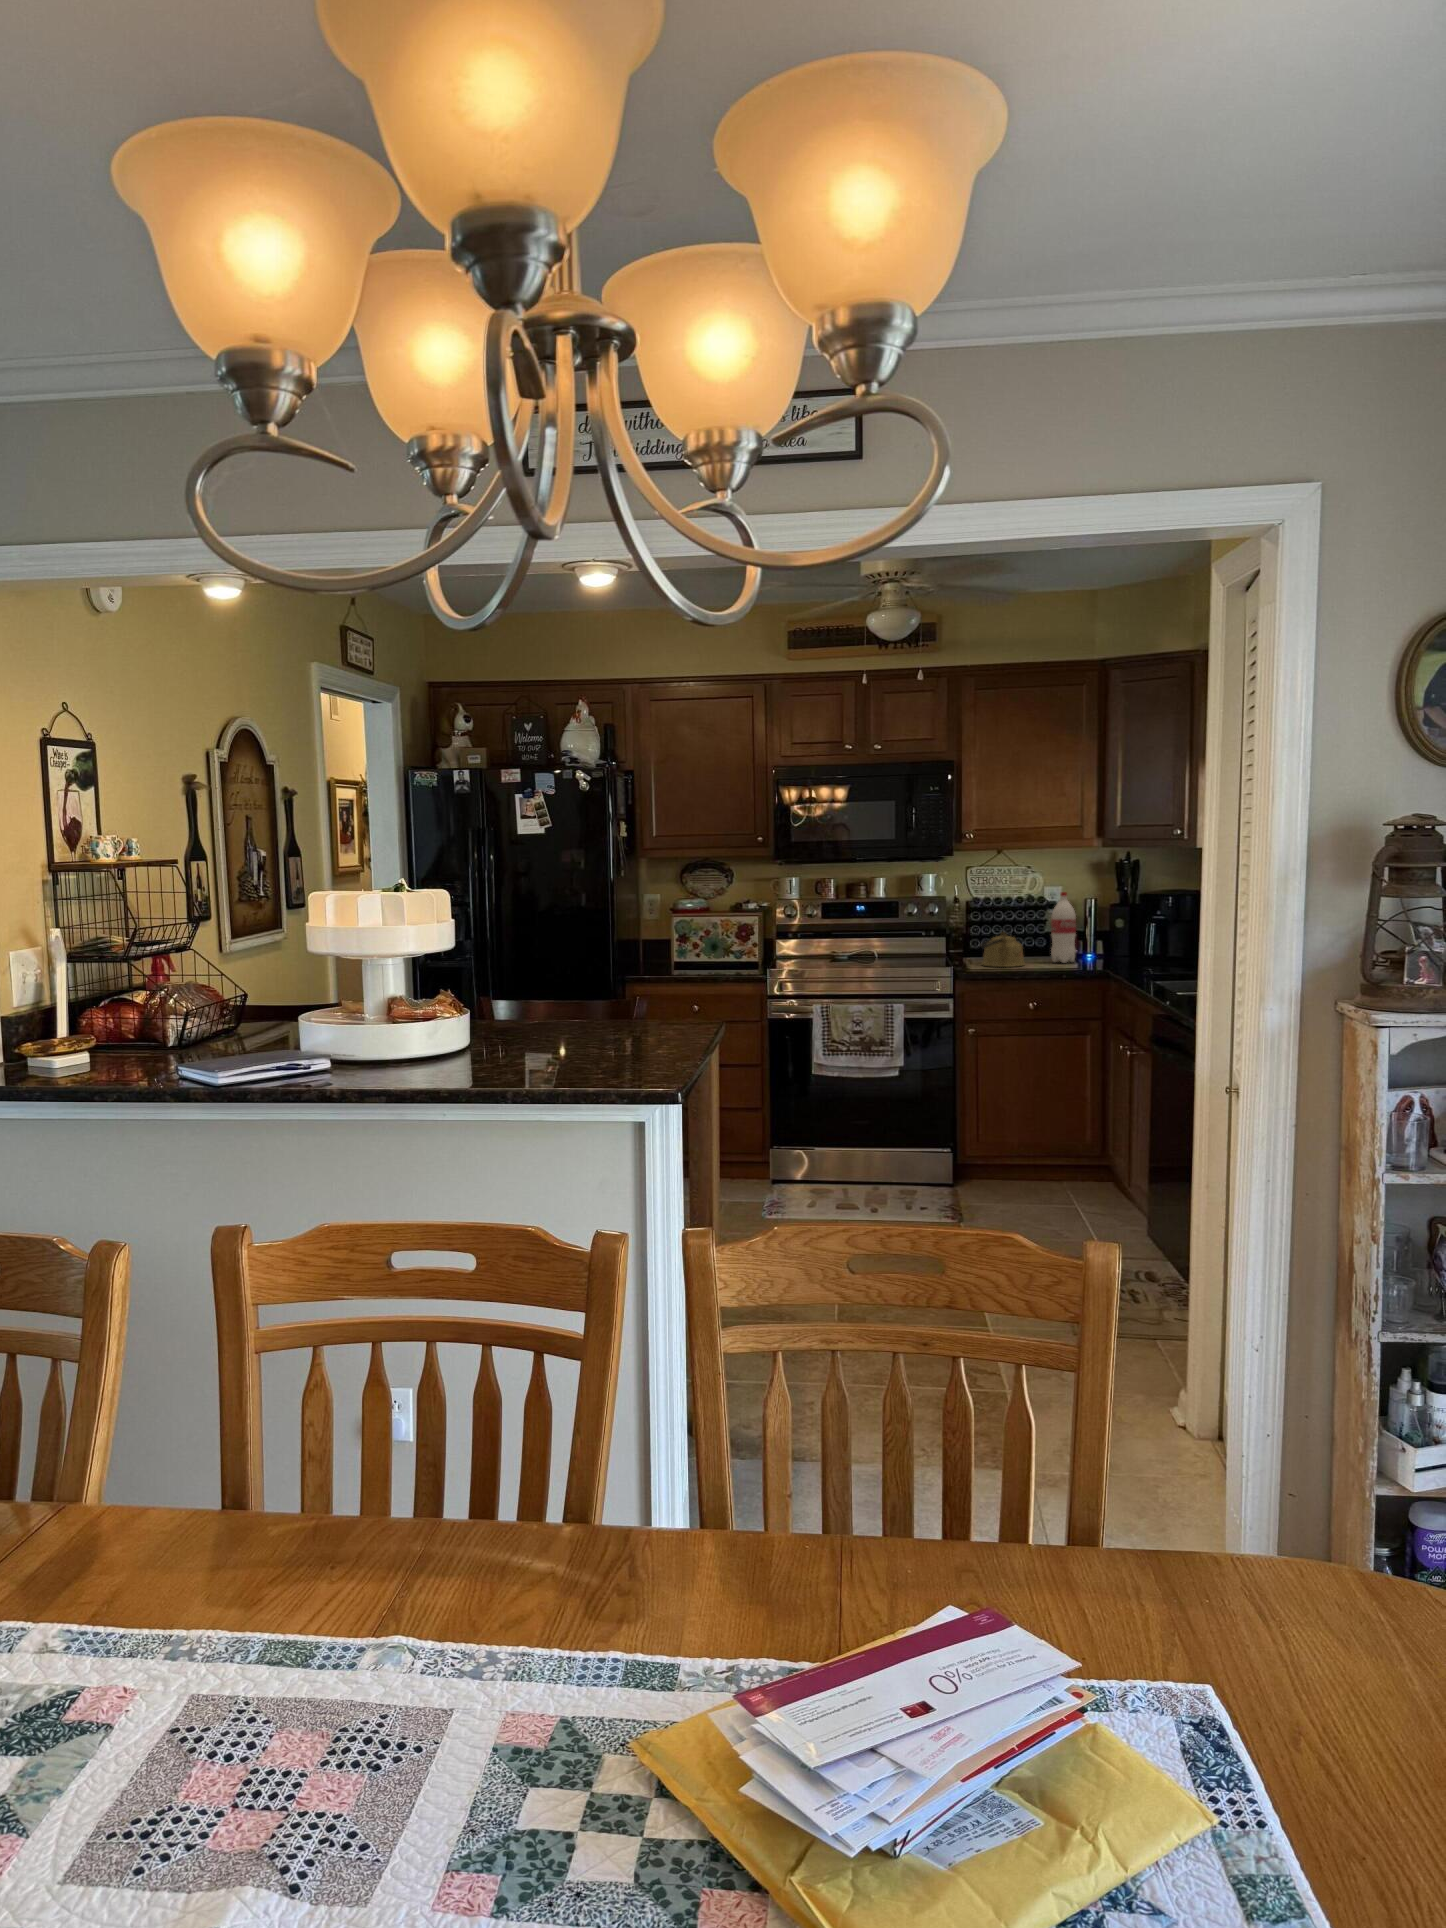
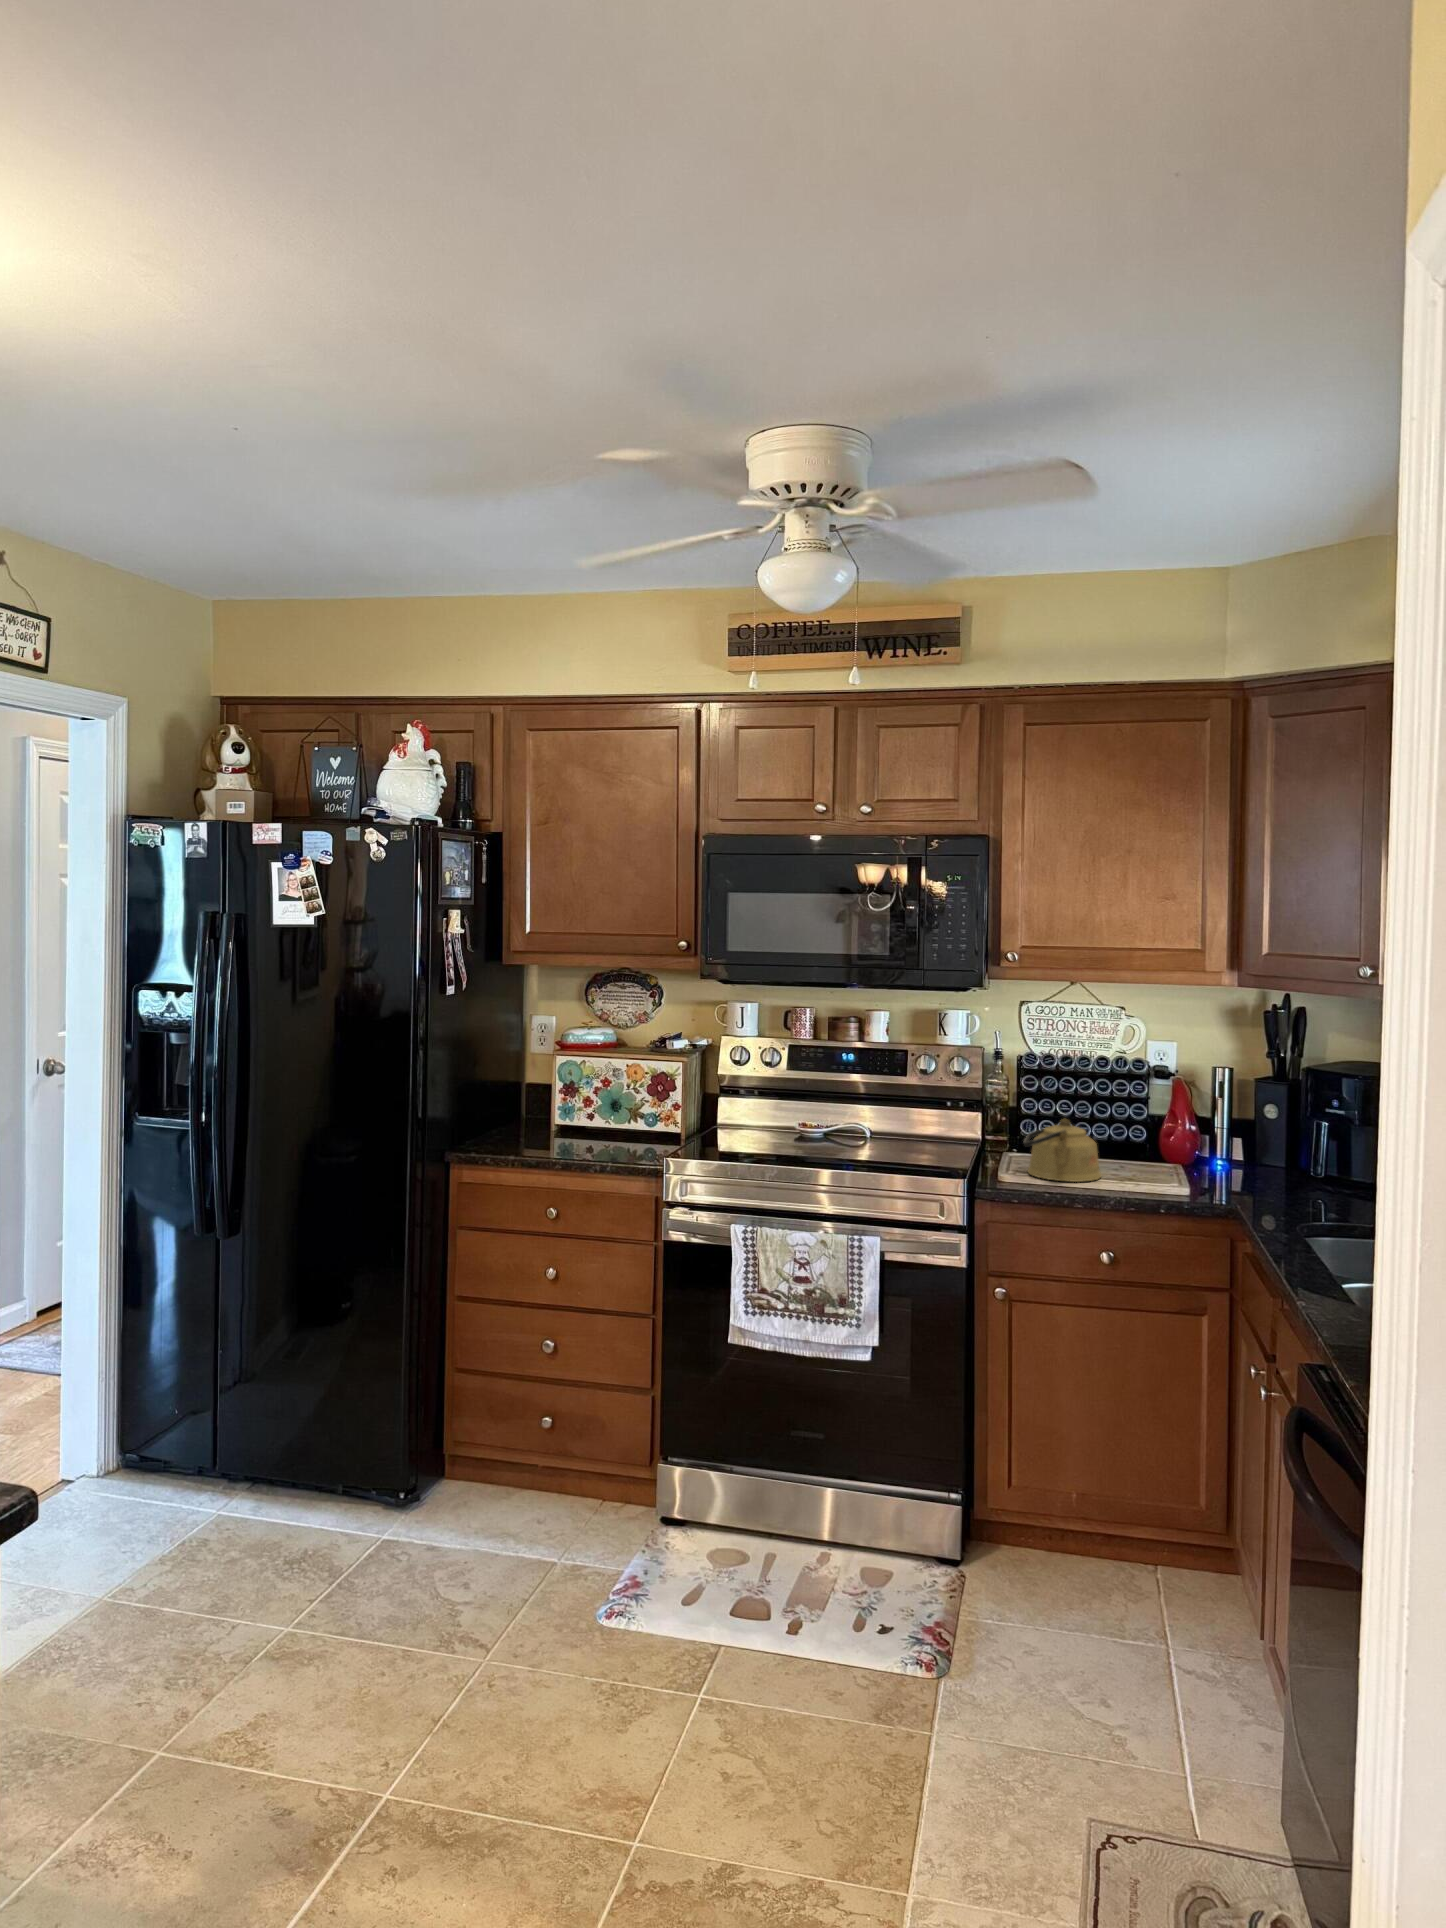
bottle: present [1051,892,1076,963] -> none [1149,1057,1192,1178]

